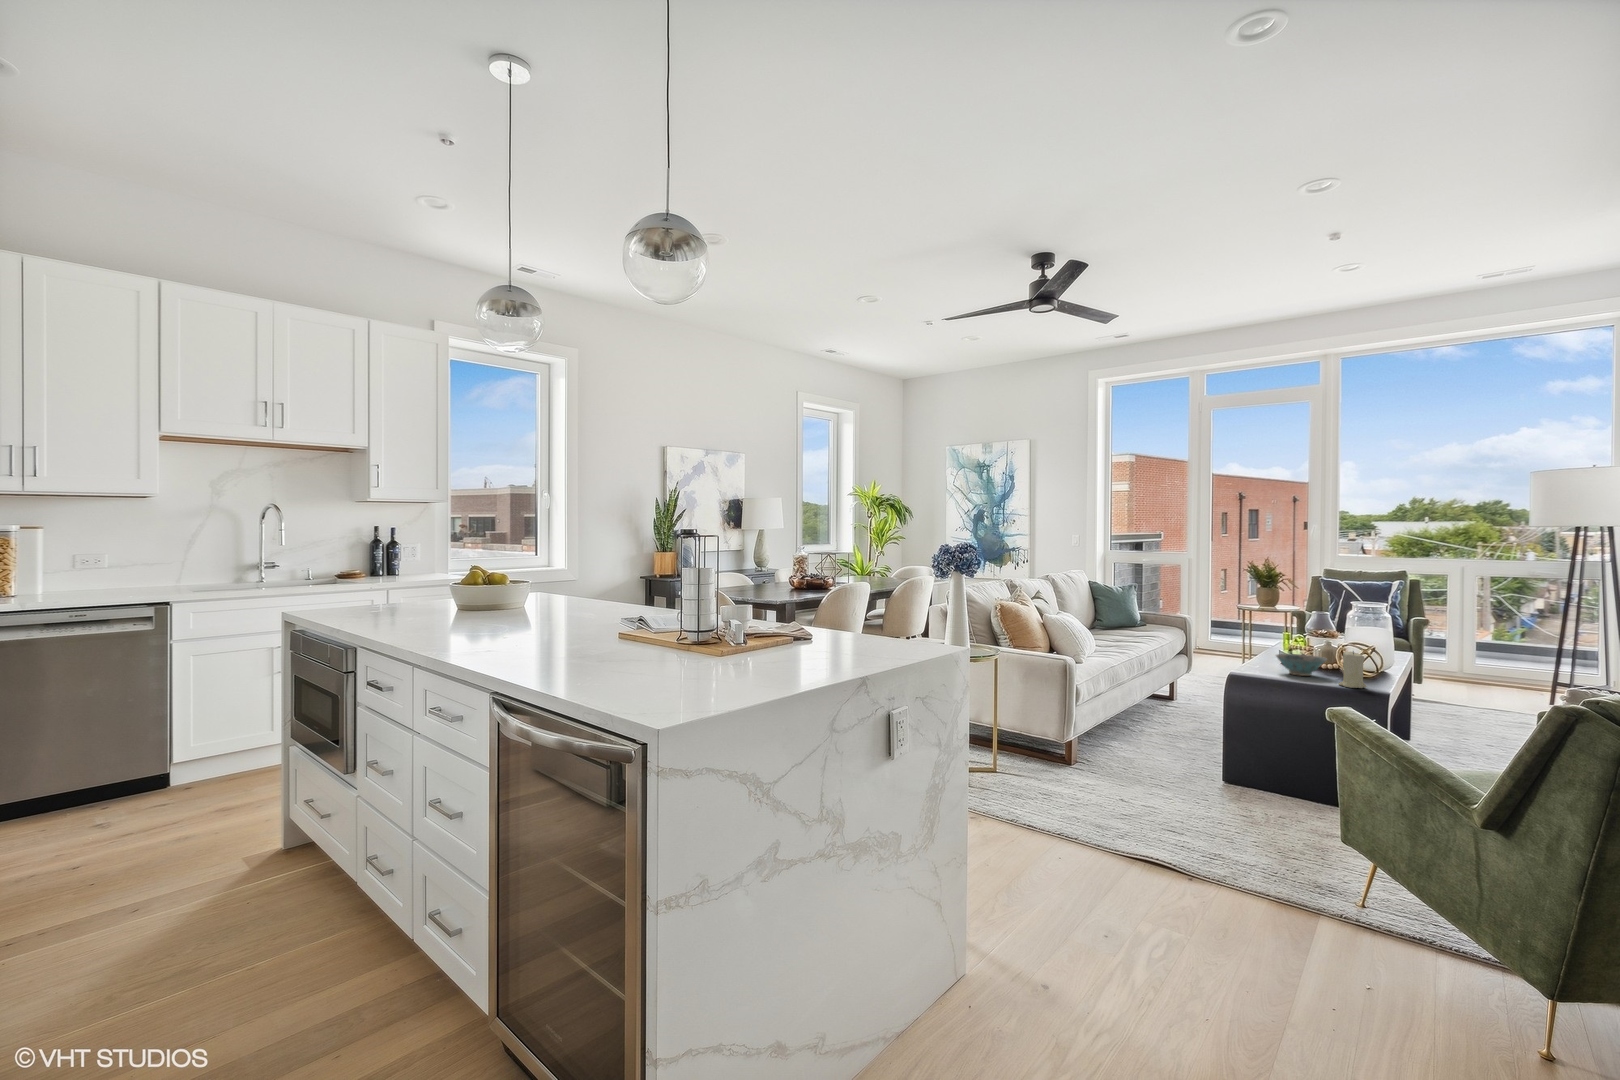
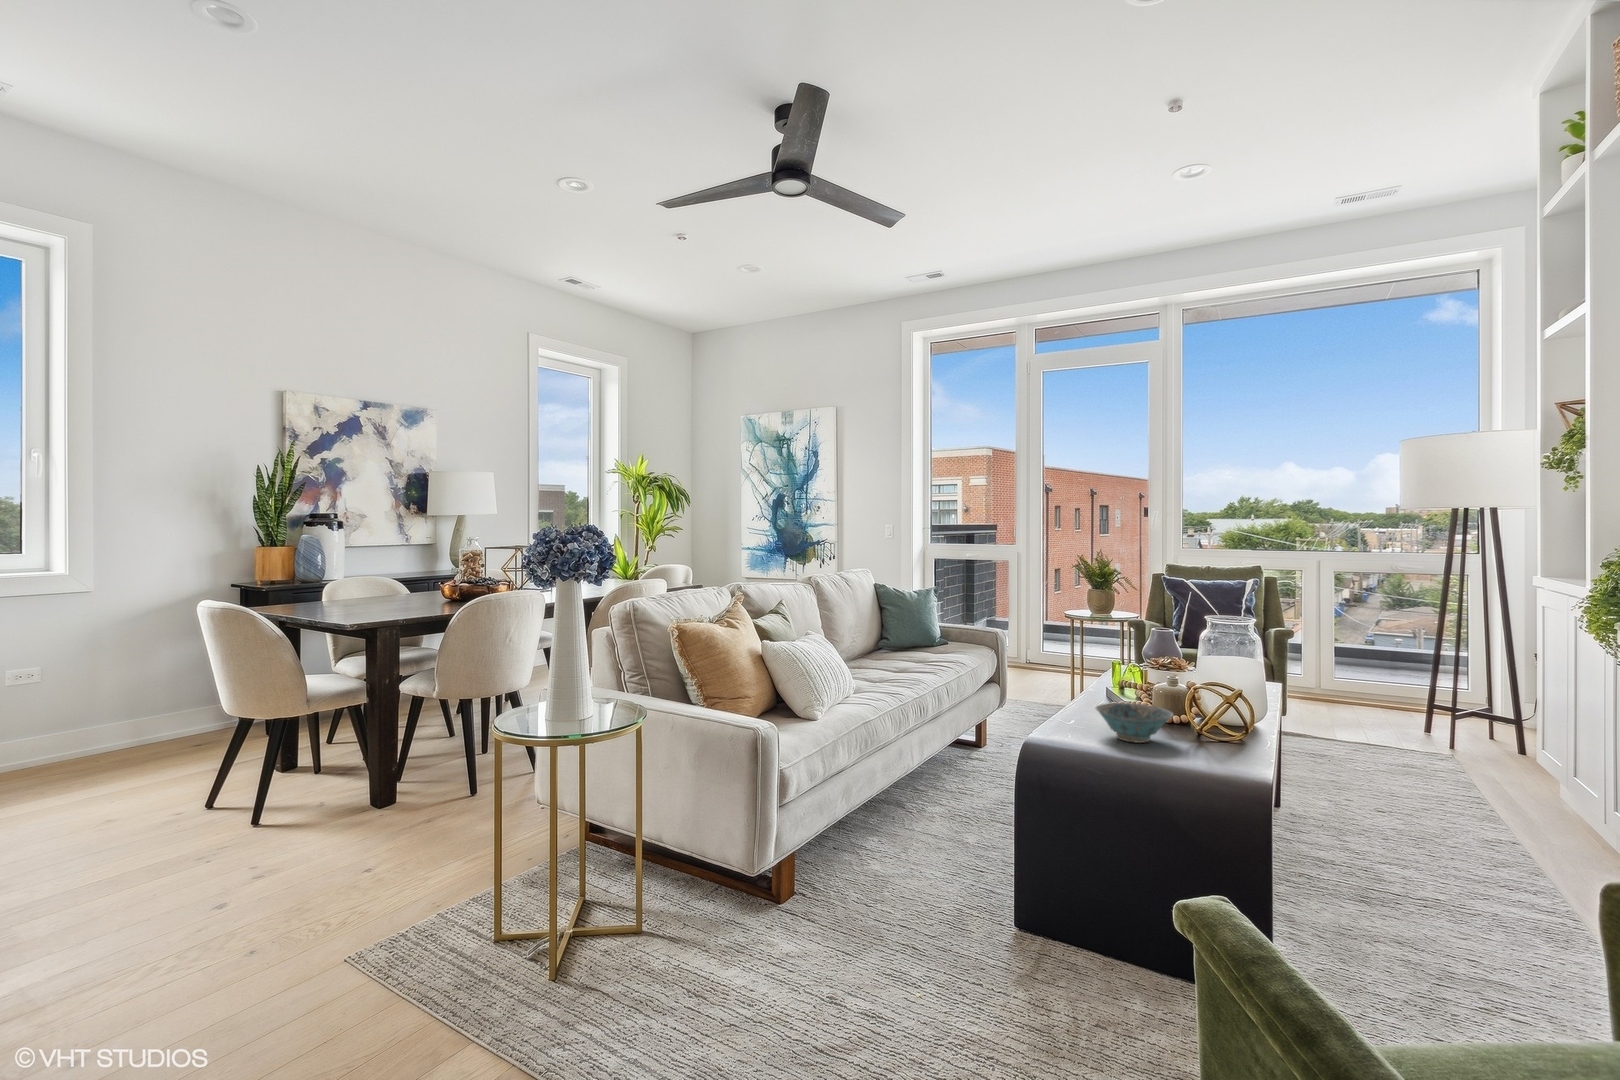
candle: present [1338,651,1367,688] -> none [1191,705,1235,771]

